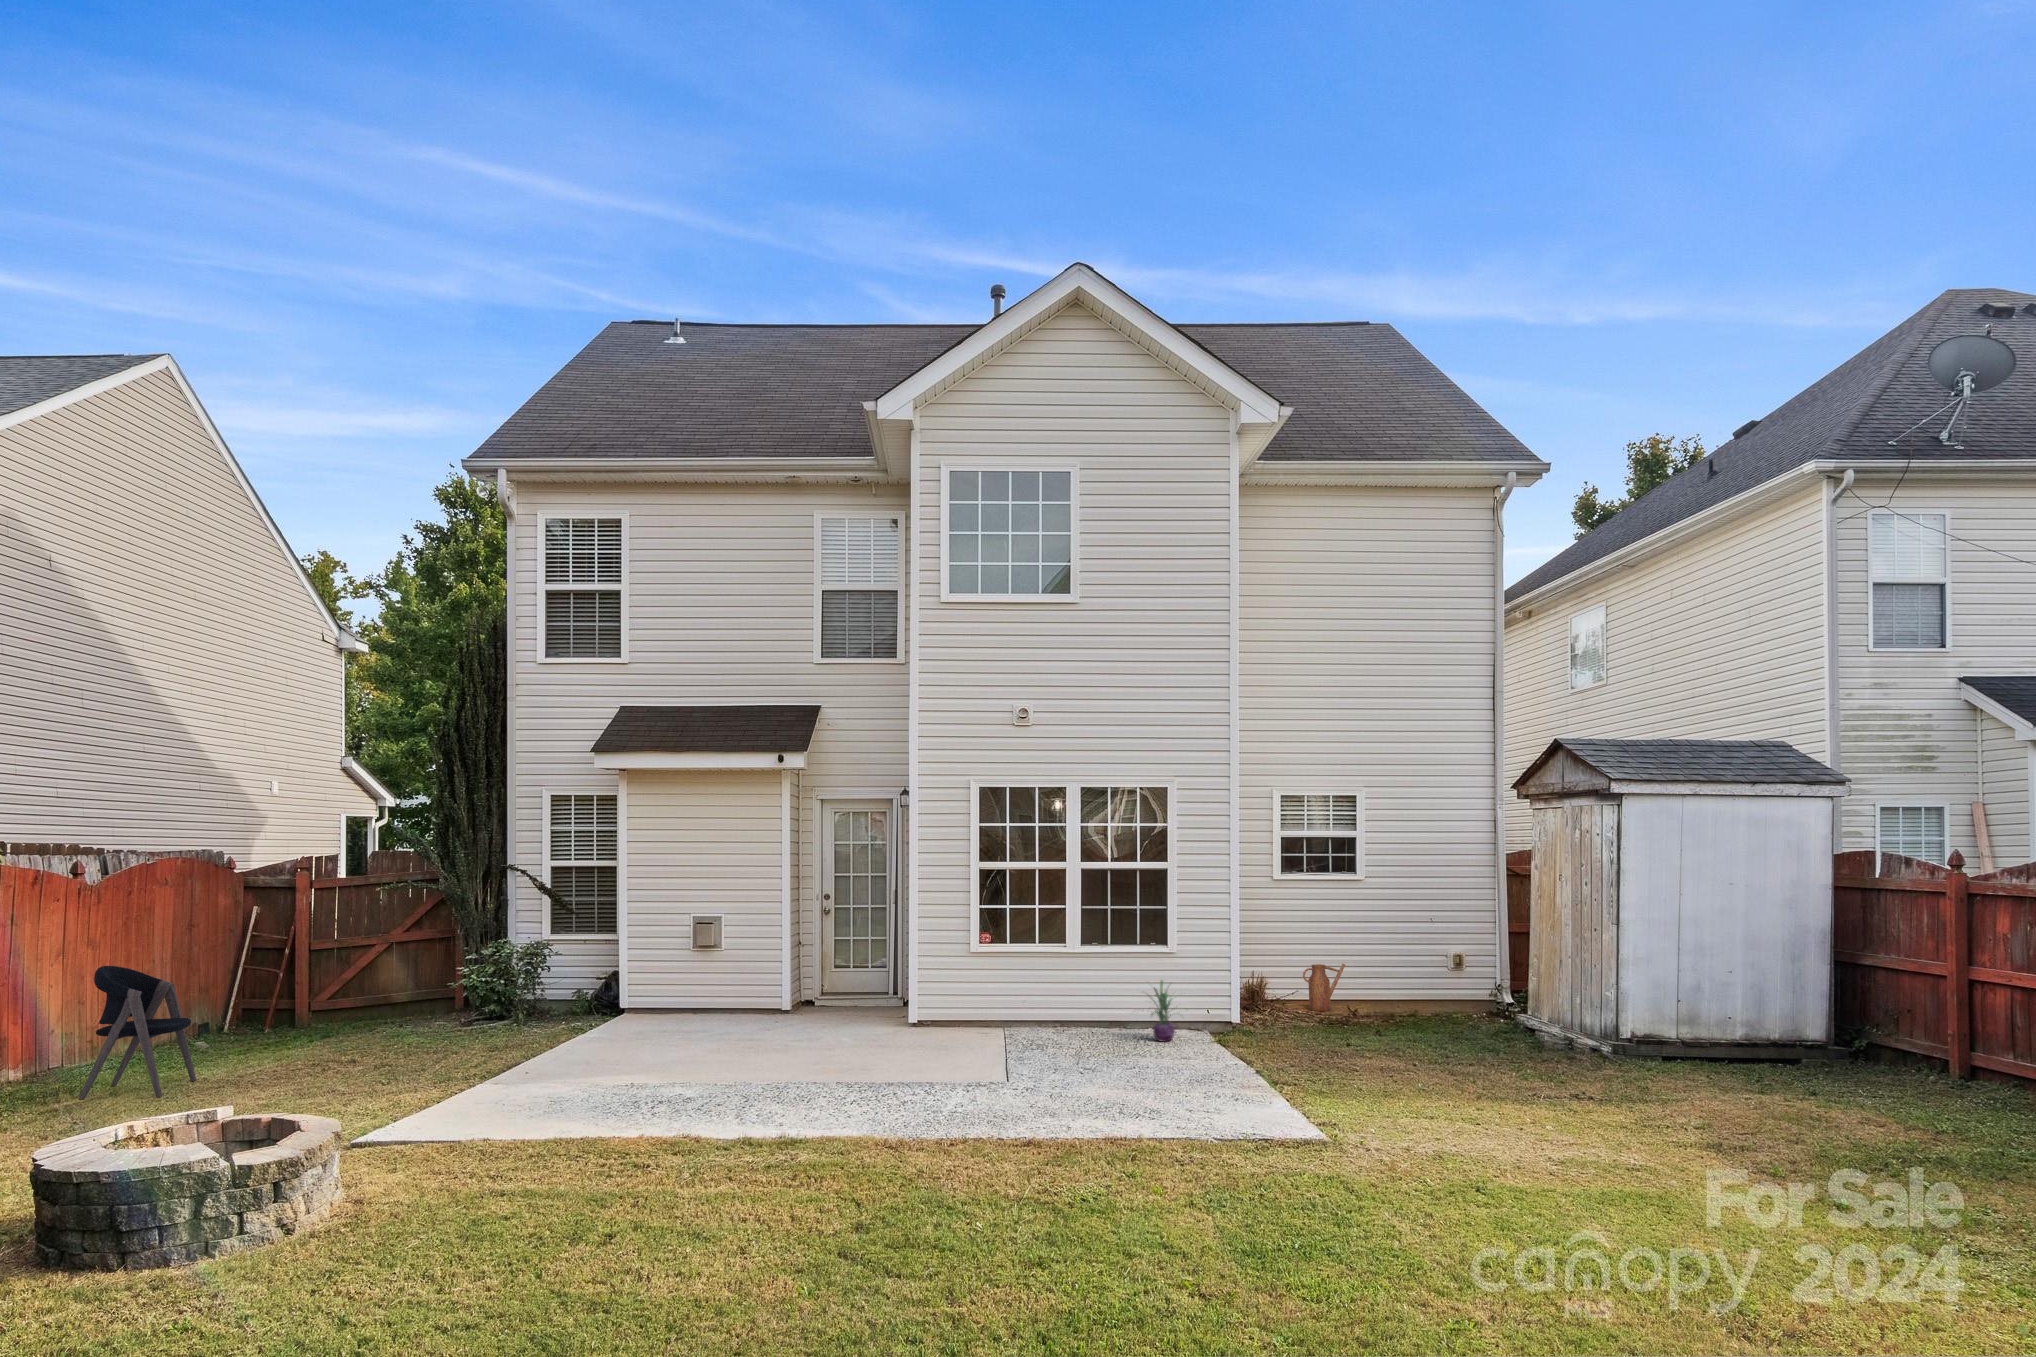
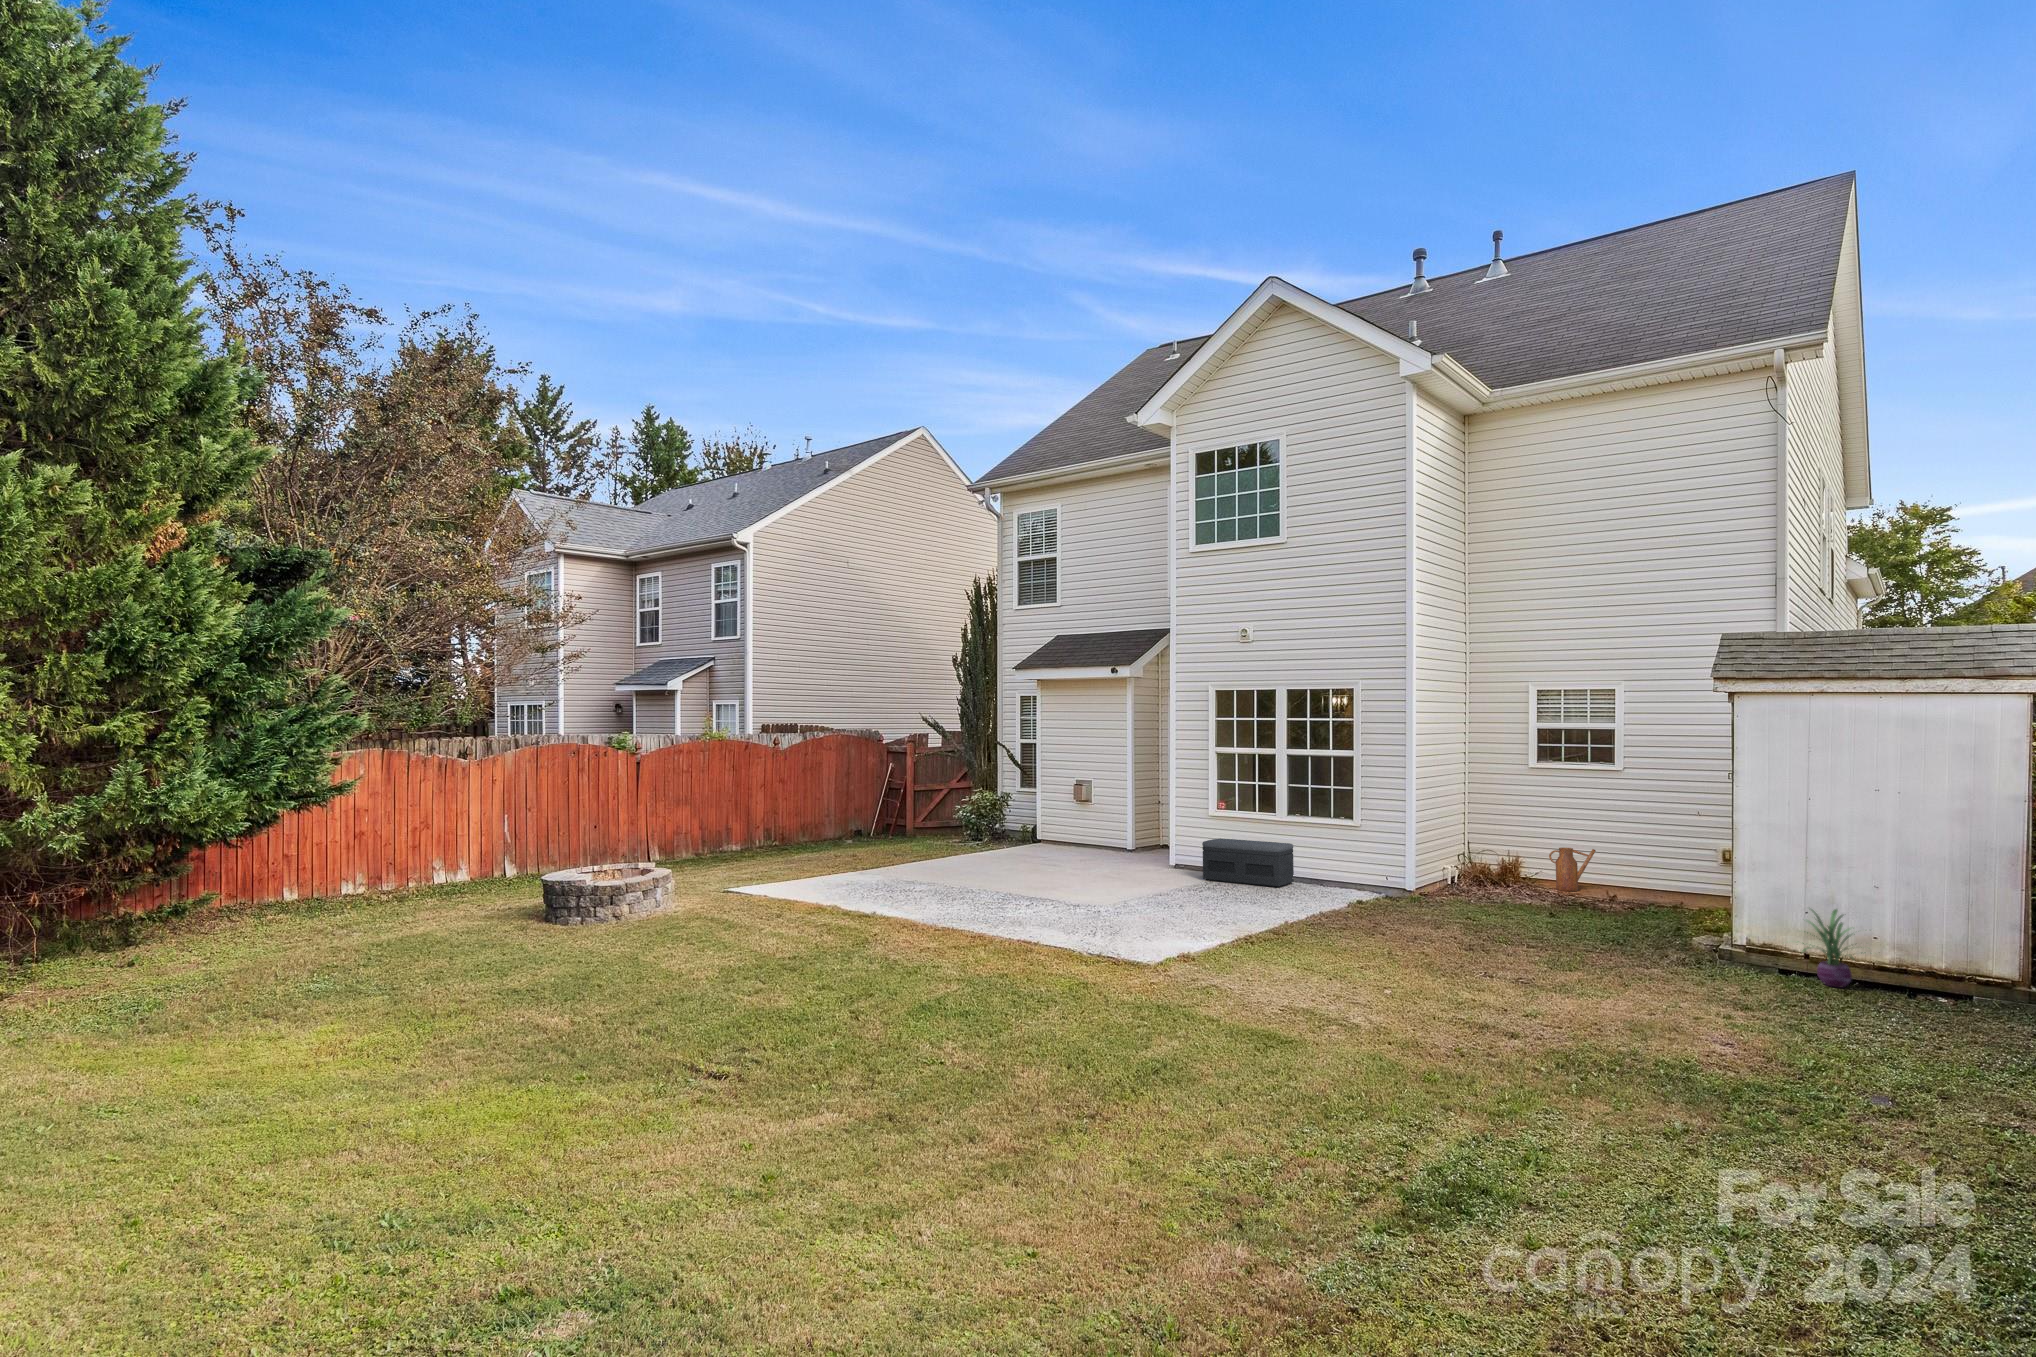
chair: present [79,966,196,1099] -> none [749,786,806,853]
decorative plant: present [1151,981,1178,1042] -> present [1802,909,1854,988]
storage bench: none [985,985,1097,1045] -> present [1202,838,1294,888]

